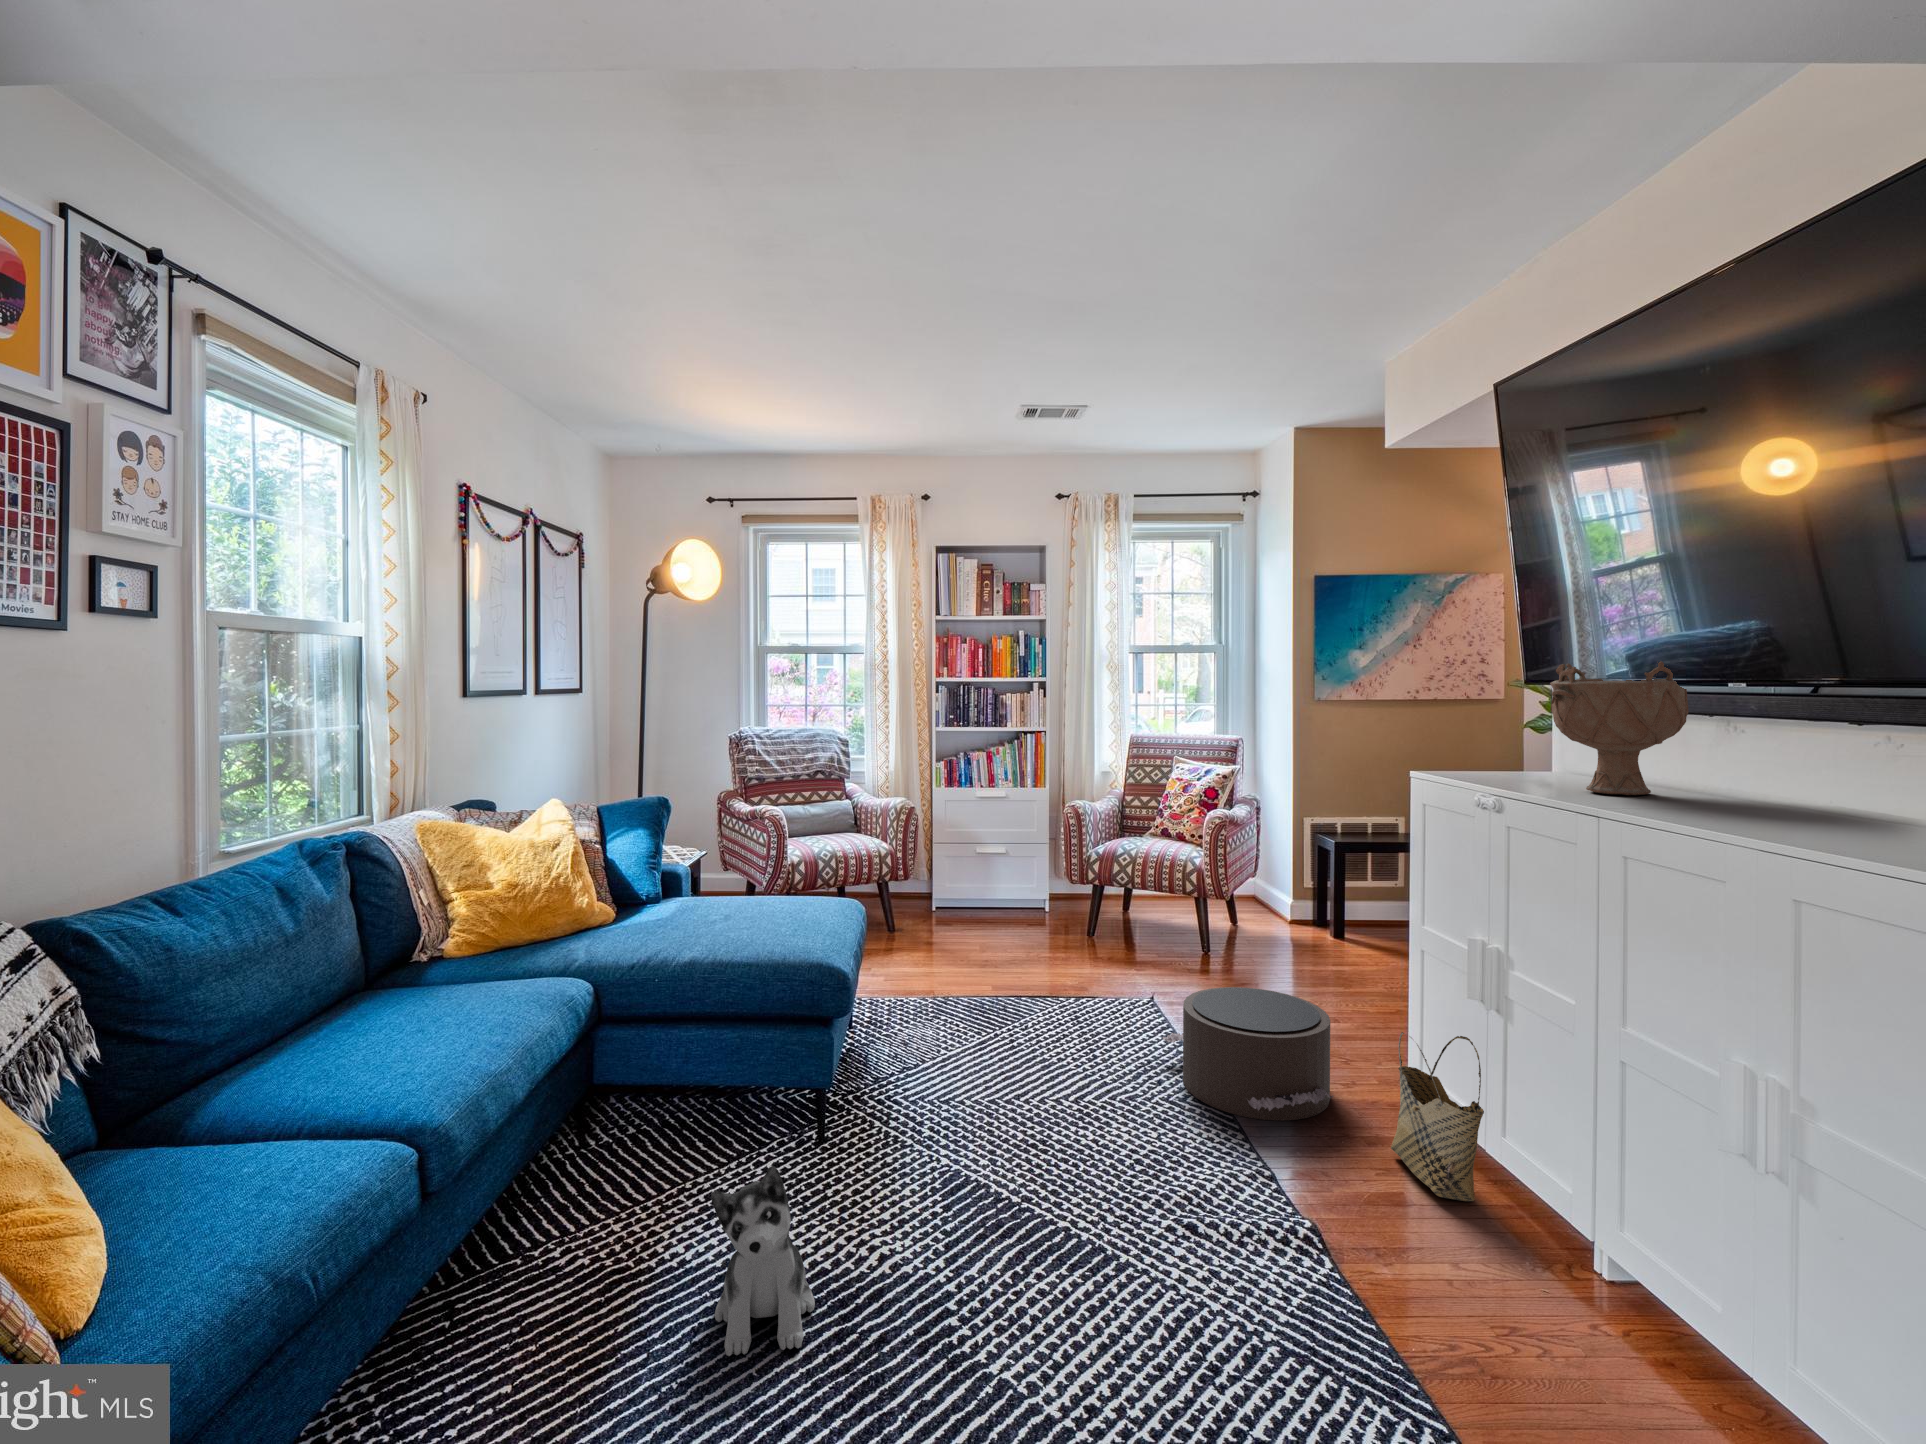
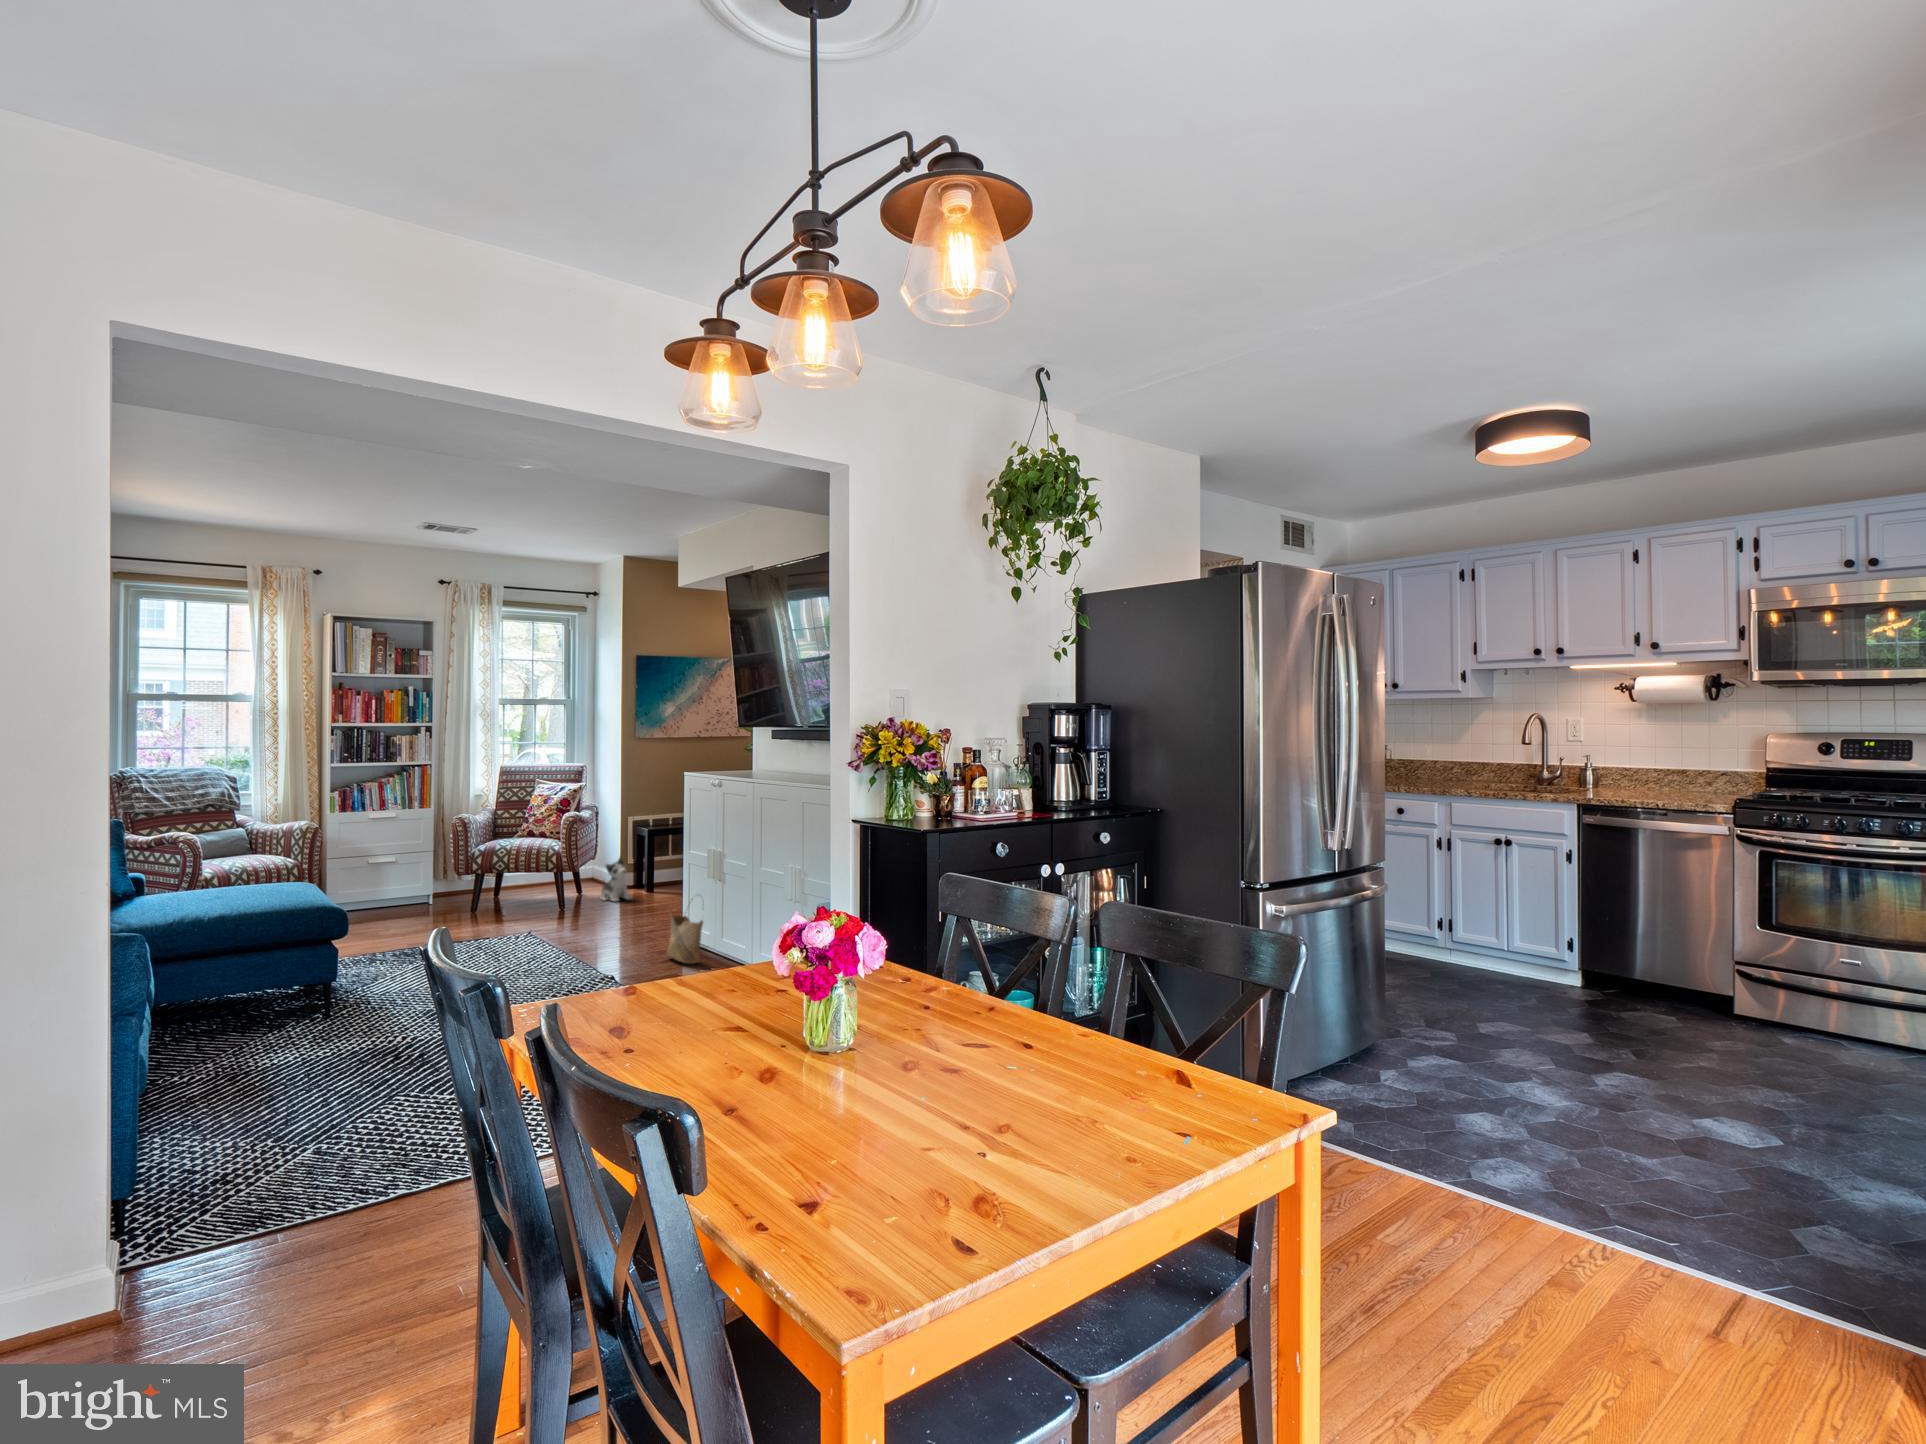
decorative bowl: present [1550,661,1689,796] -> none [732,725,780,781]
pouf: present [1163,987,1333,1121] -> none [545,902,641,960]
plush toy: present [711,1166,815,1356] -> present [601,857,631,902]

